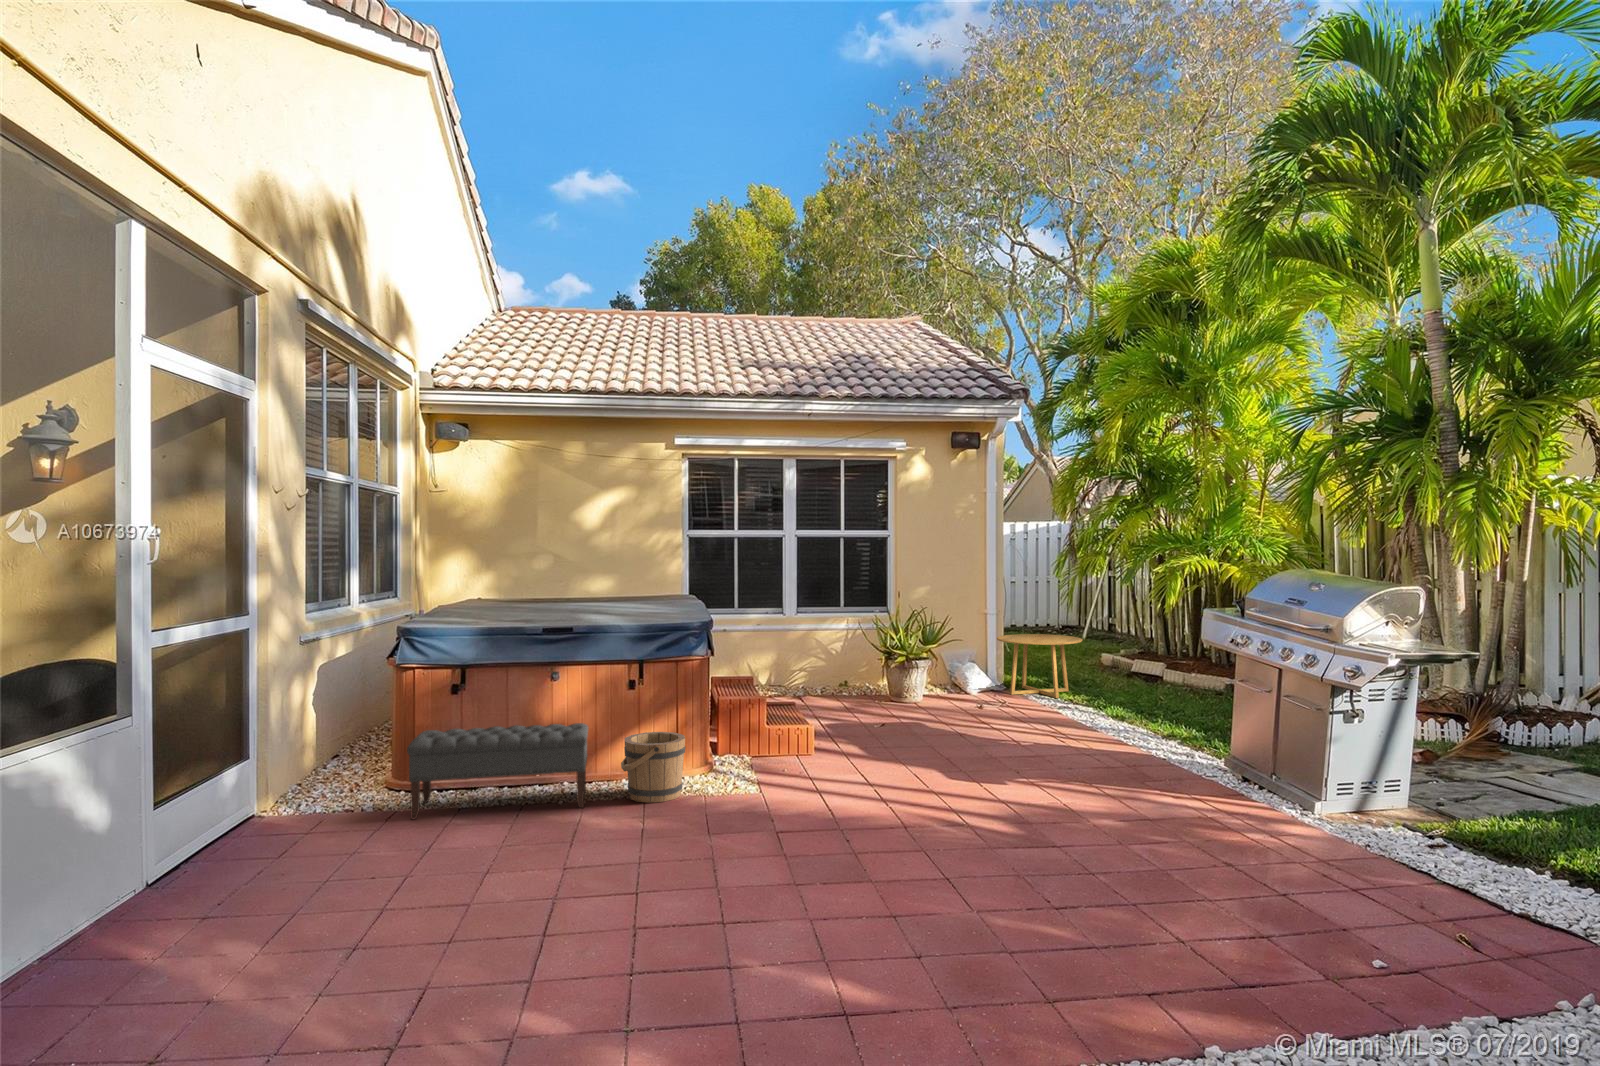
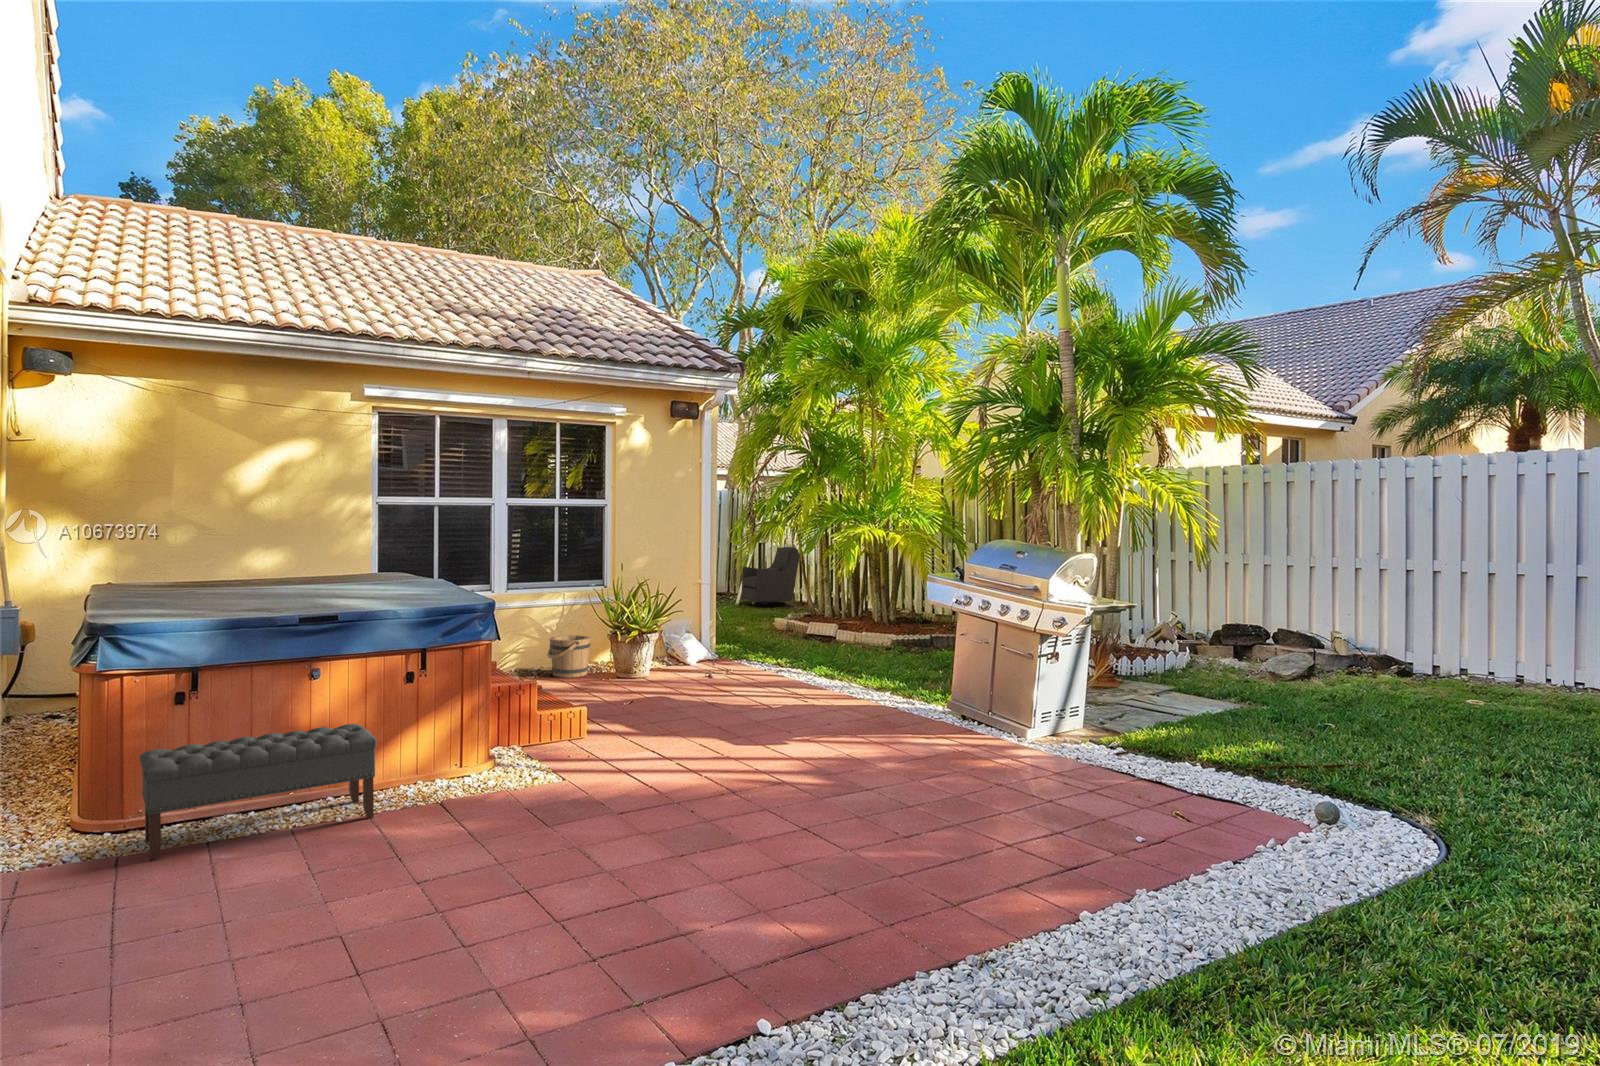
chair: none [1079,580,1142,642] -> present [742,547,800,607]
round table: present [997,634,1082,698] -> none [709,602,789,662]
bucket: present [621,732,686,803] -> present [547,635,590,678]

